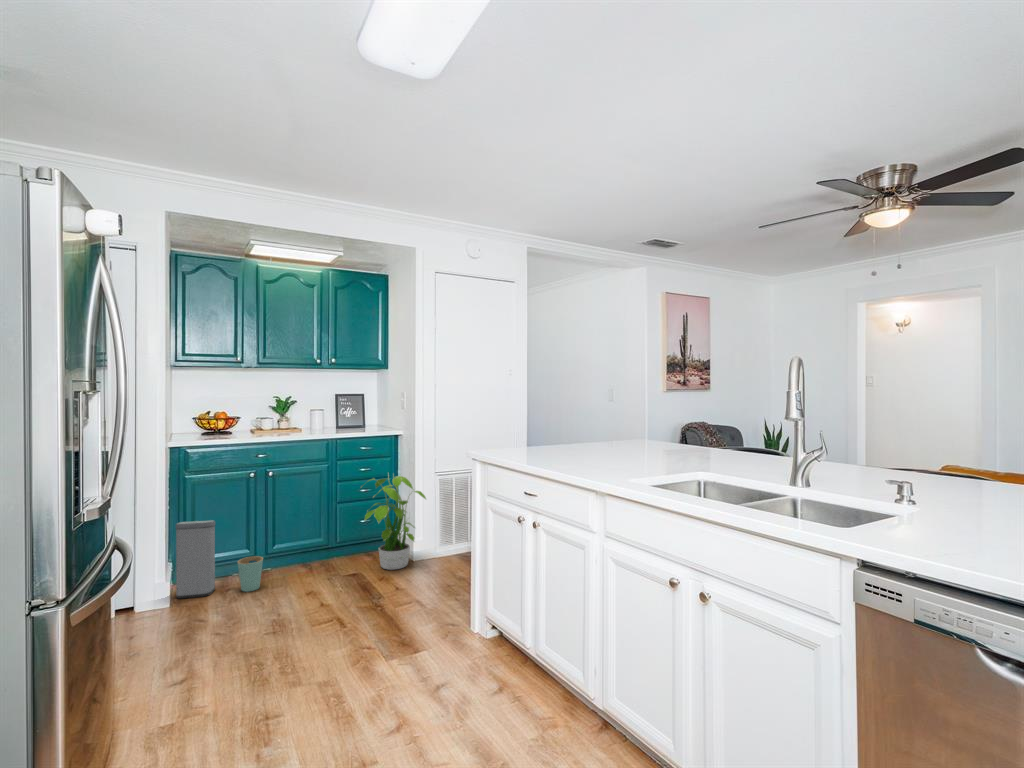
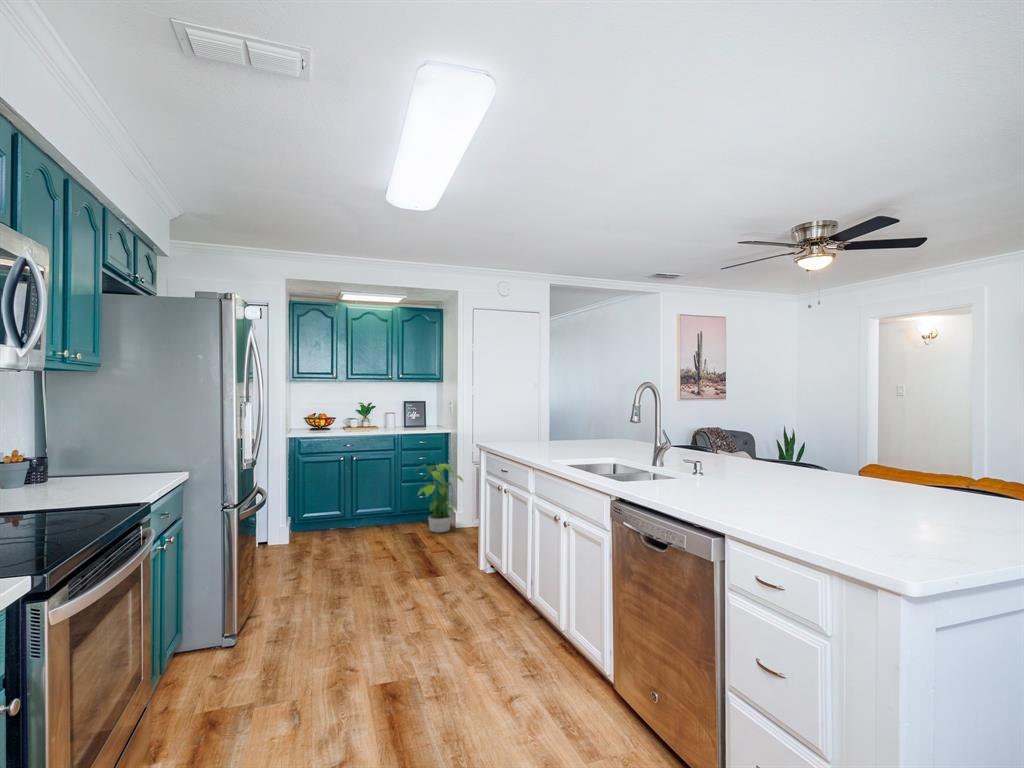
trash can: present [176,520,263,599] -> none [292,489,348,541]

